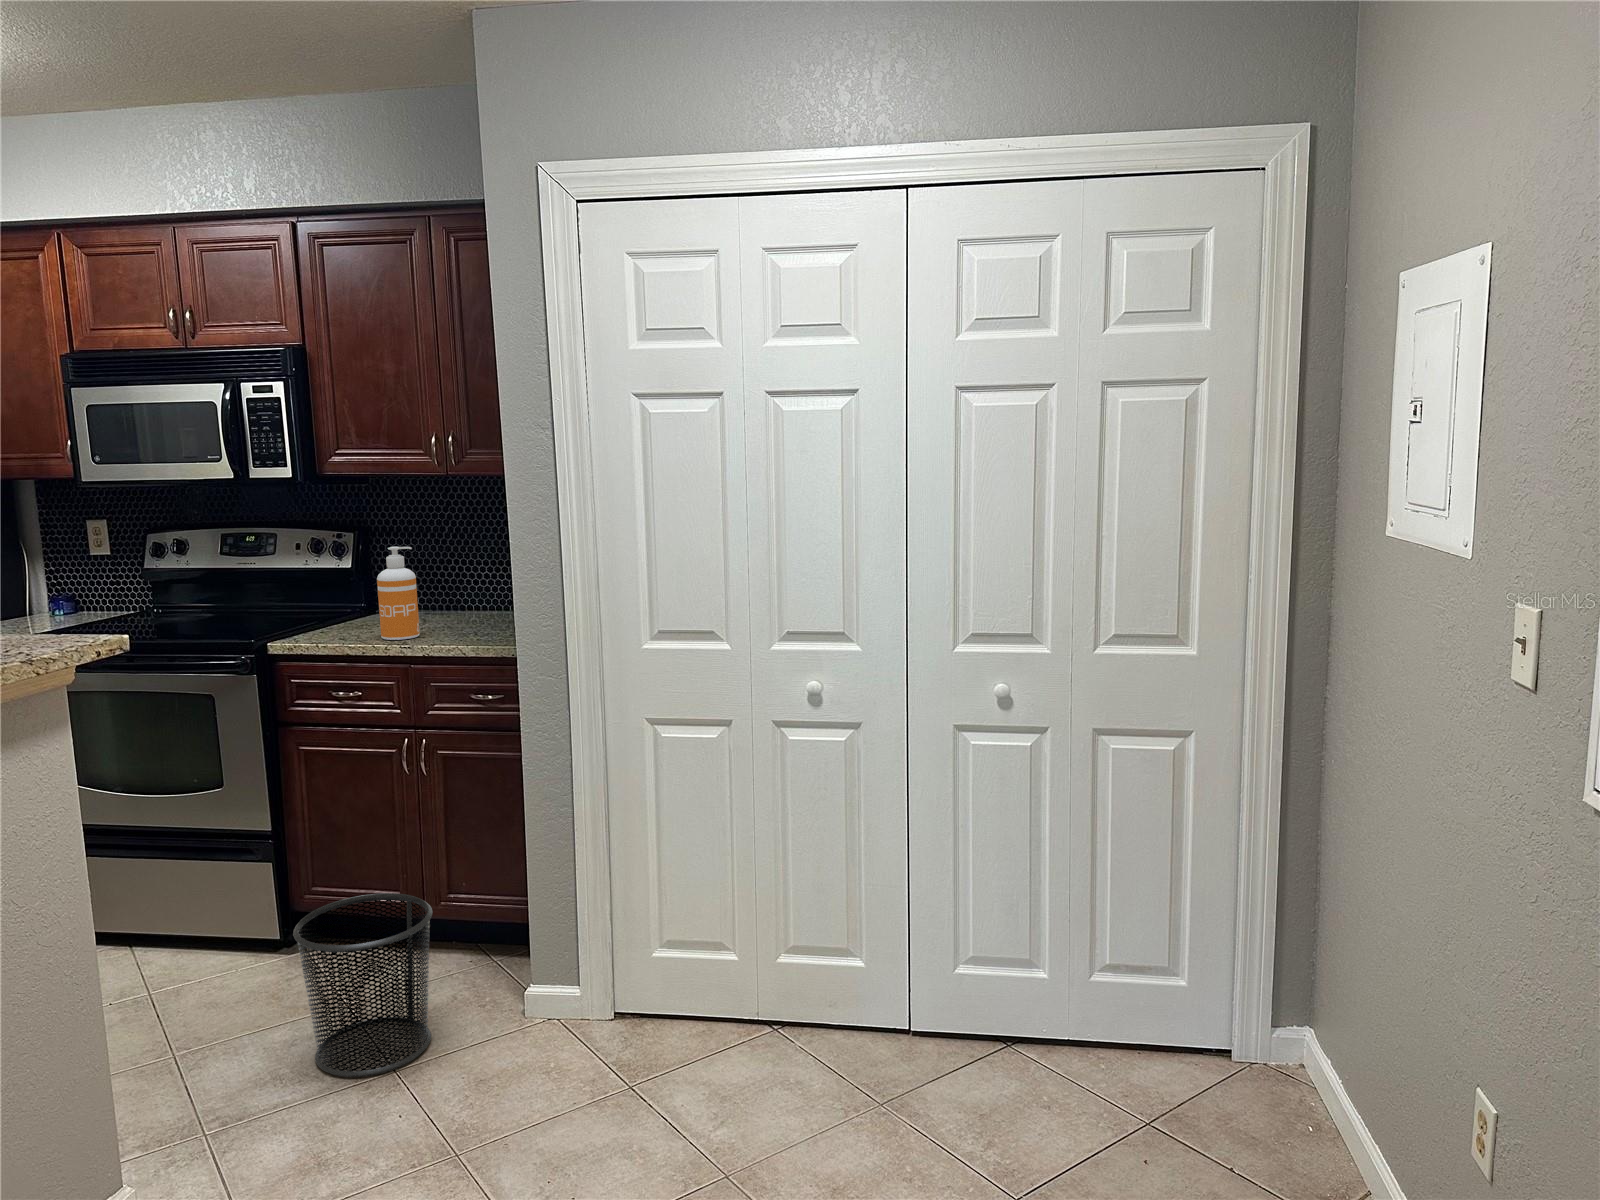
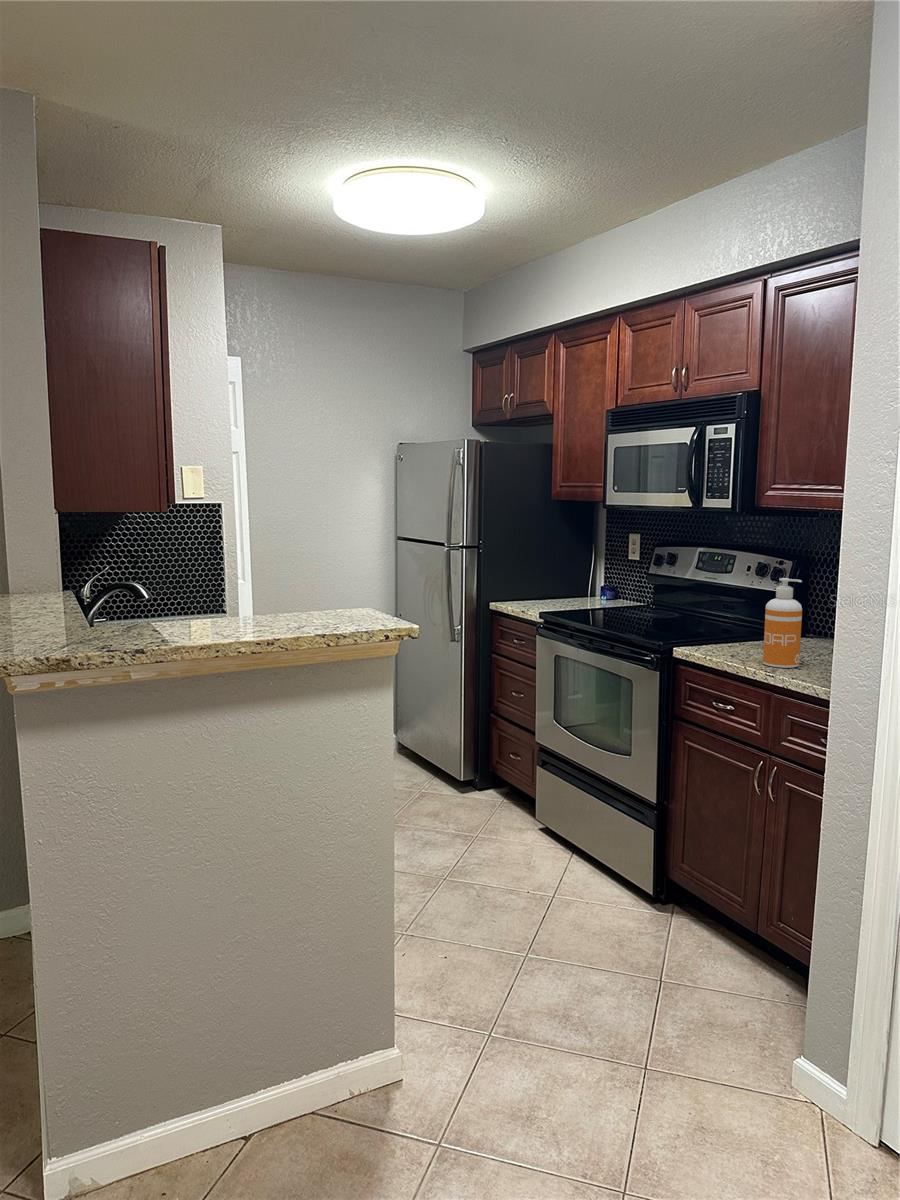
waste bin: present [293,893,433,1077] -> none [589,889,713,1066]

